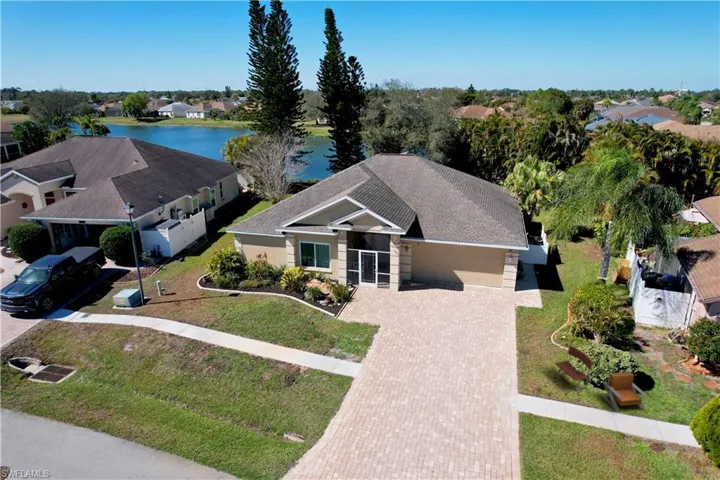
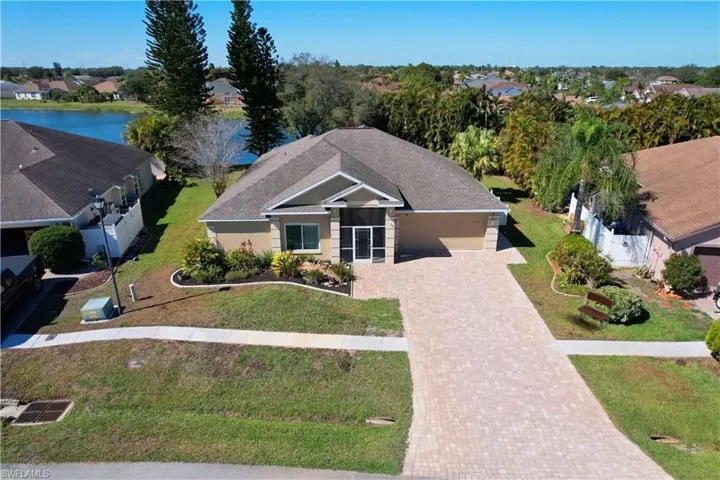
lounge chair: present [601,372,647,411] -> none [620,306,661,341]

